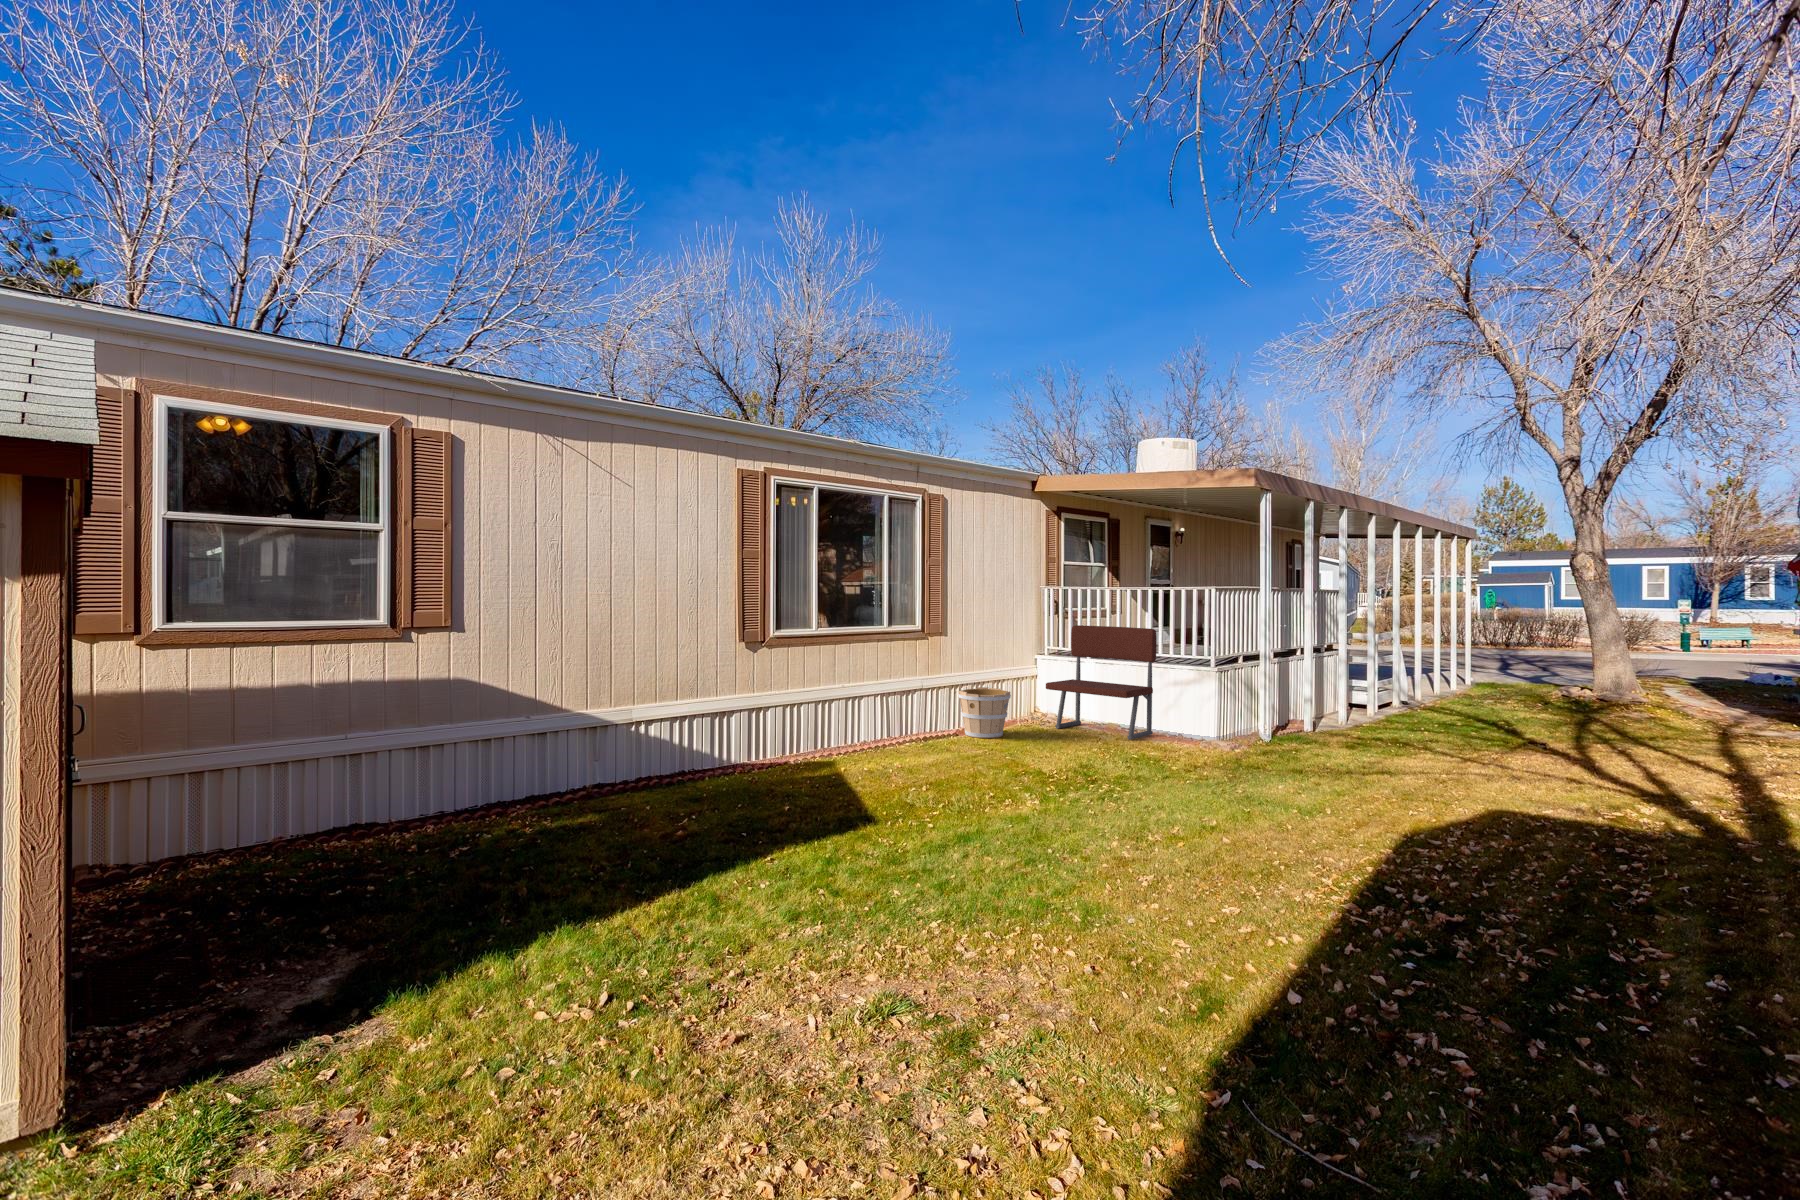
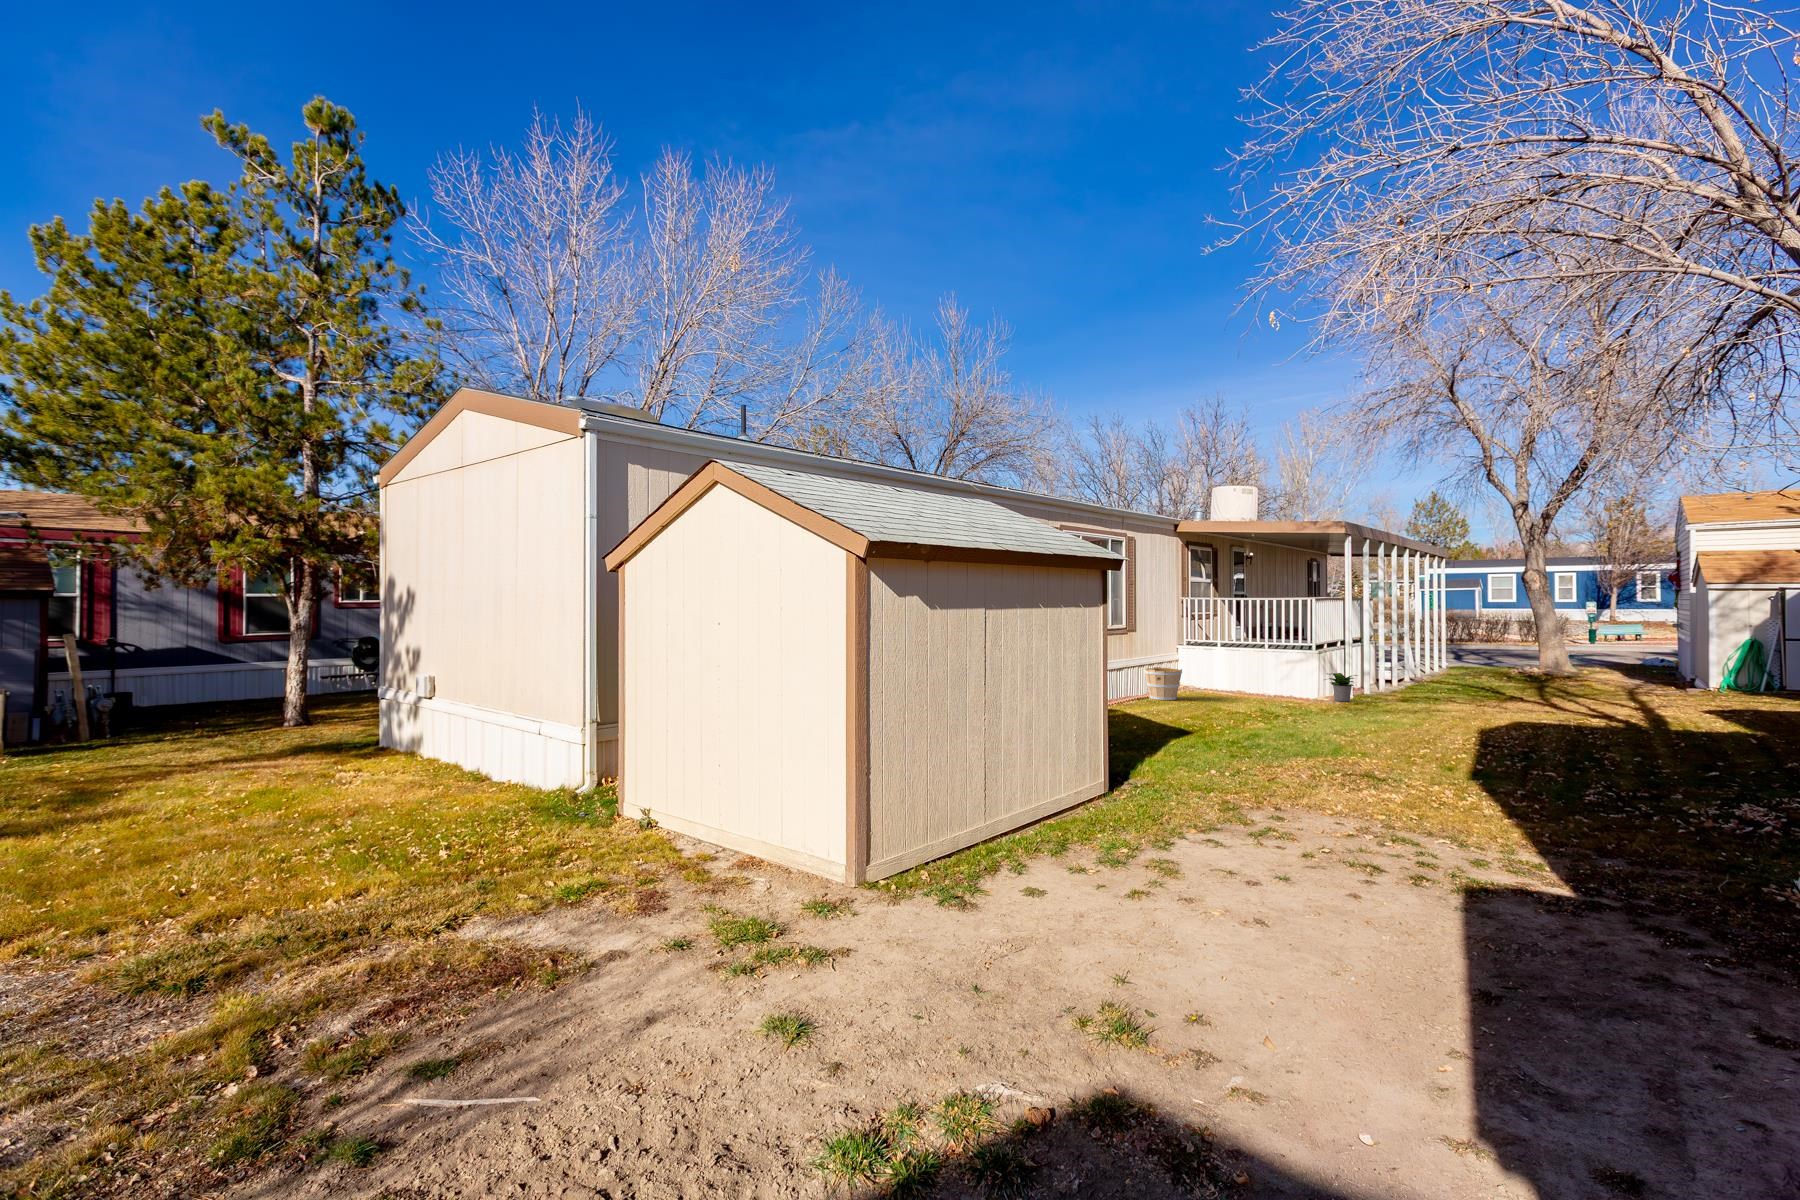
bench: present [1046,625,1157,740] -> none [1197,625,1274,700]
potted plant: none [1223,701,1279,746] -> present [1325,673,1357,702]

